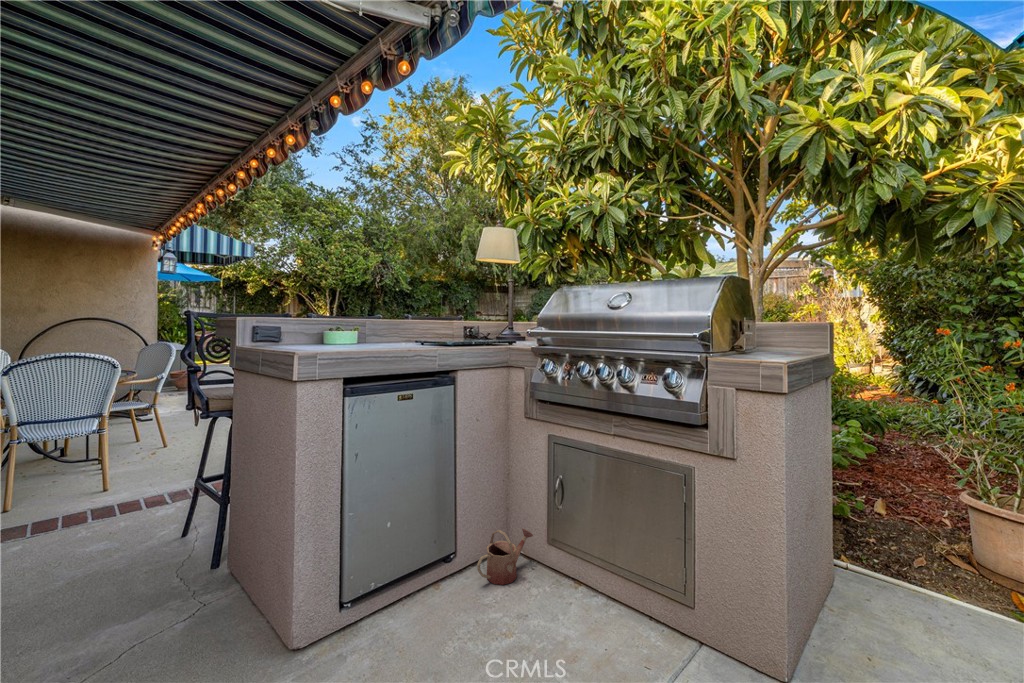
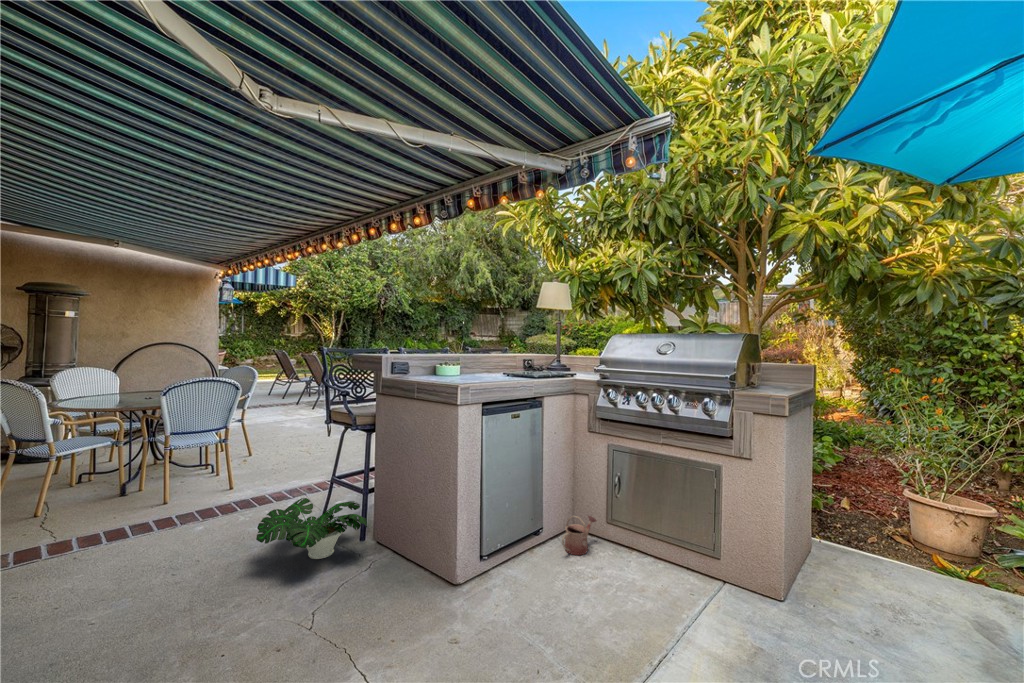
potted plant: none [48,504,228,588] -> present [256,498,367,559]

